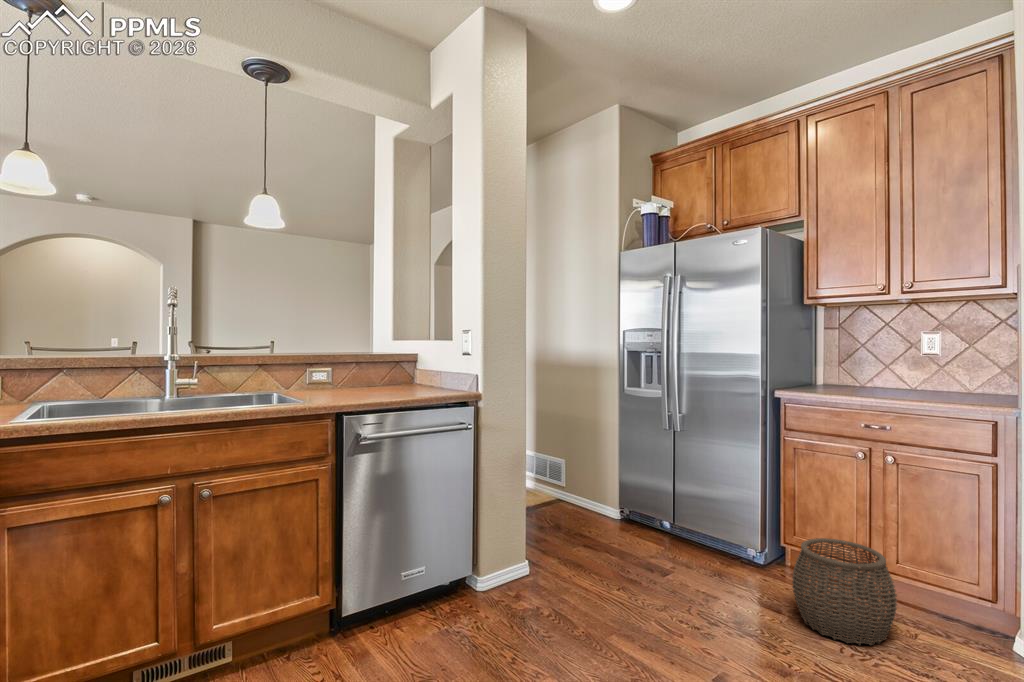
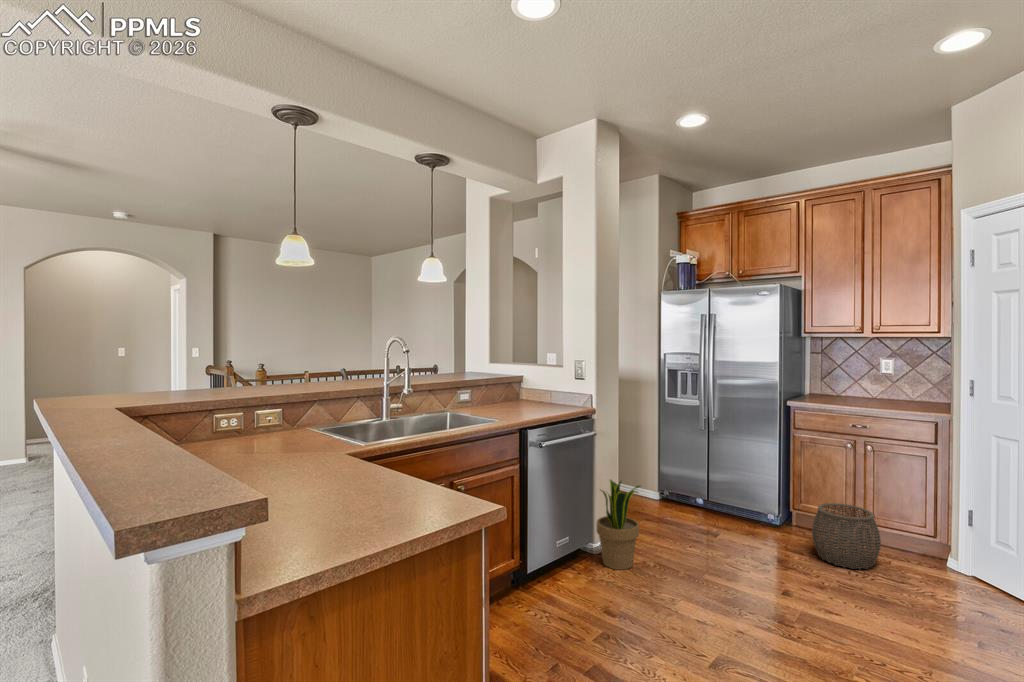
potted plant: none [469,490,534,619] -> present [597,480,640,570]

